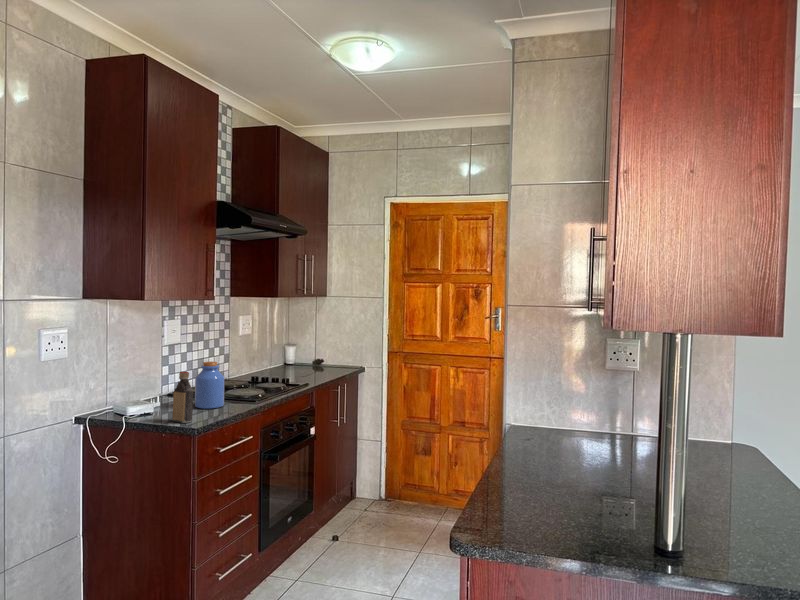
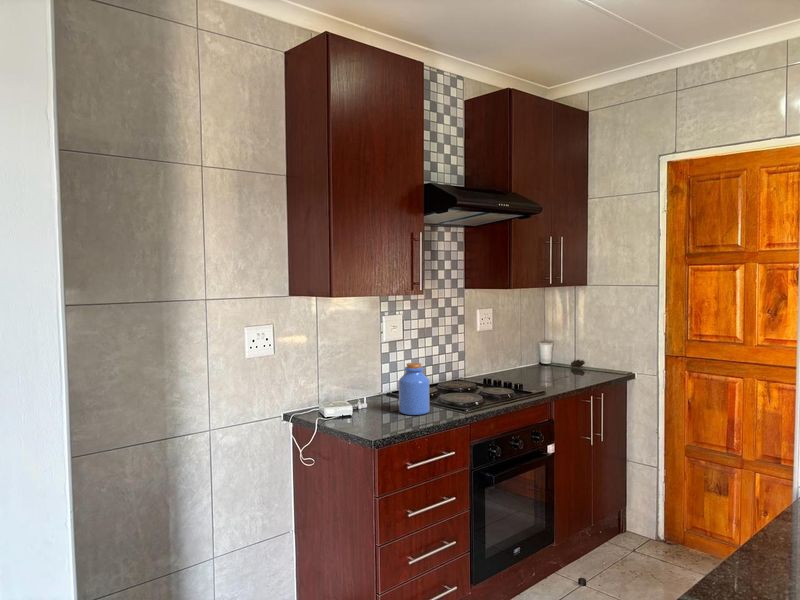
bottle: present [172,372,193,423] -> none [362,375,382,431]

